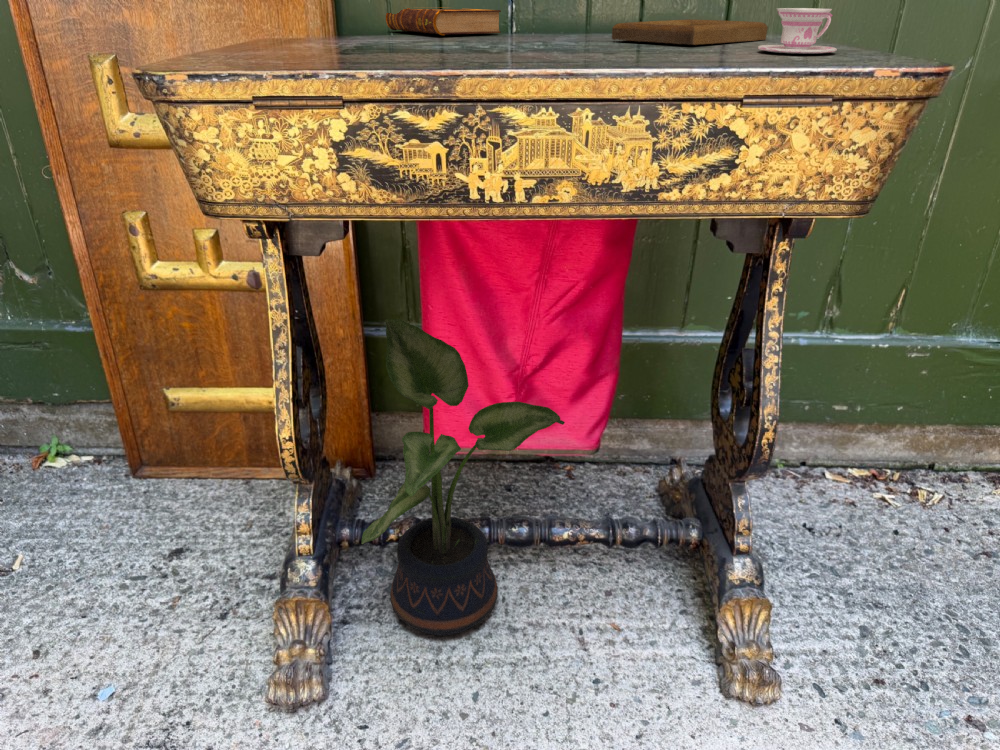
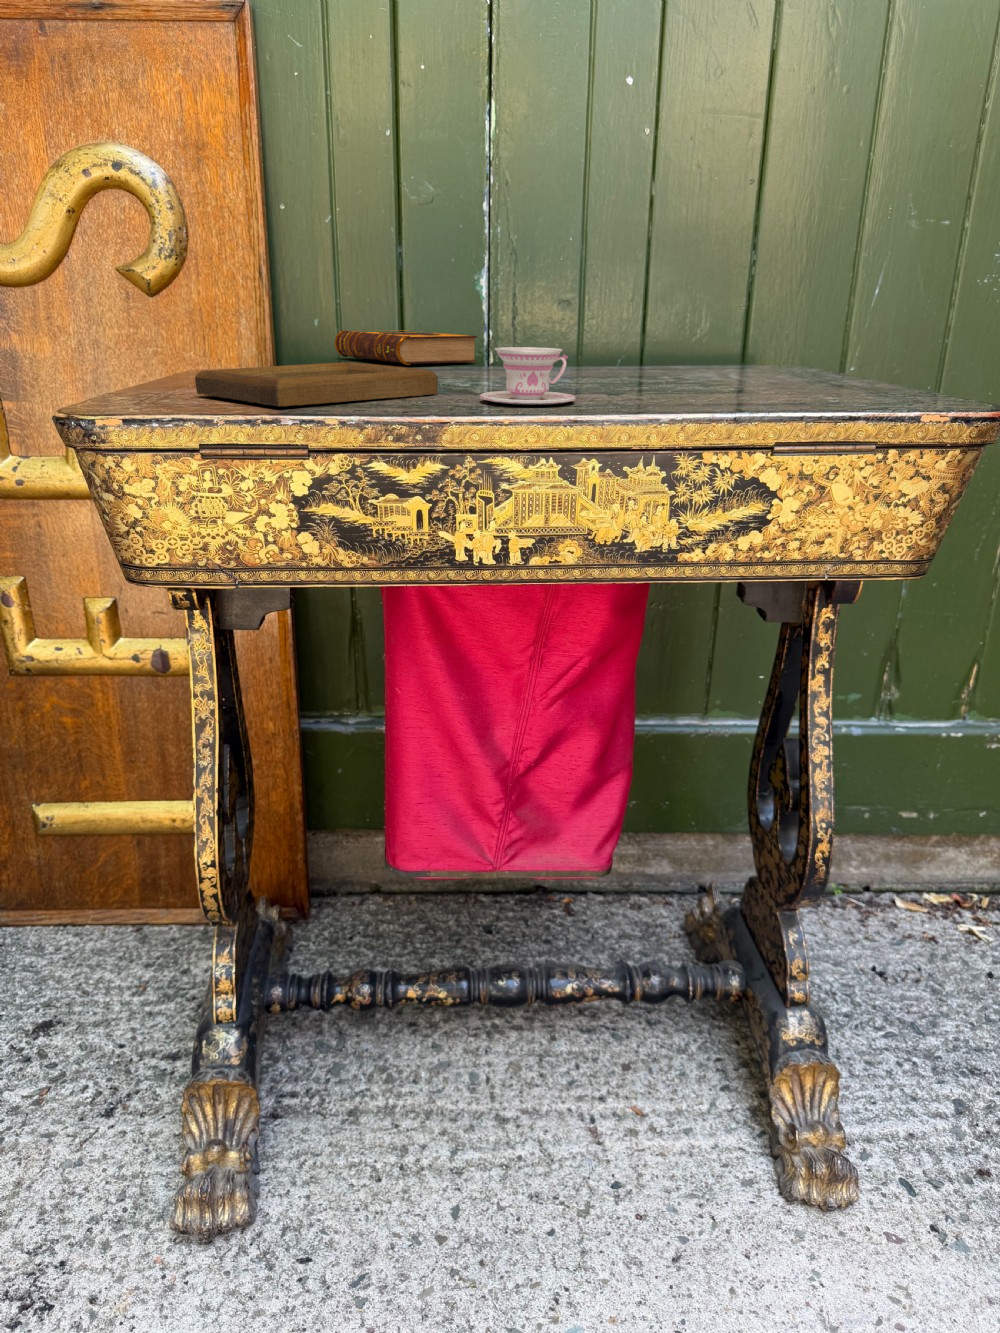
teacup: present [758,8,837,54] -> present [480,347,576,405]
picture frame: present [612,19,768,45] -> present [195,362,438,407]
potted plant: present [362,319,565,636] -> none [306,709,567,1130]

